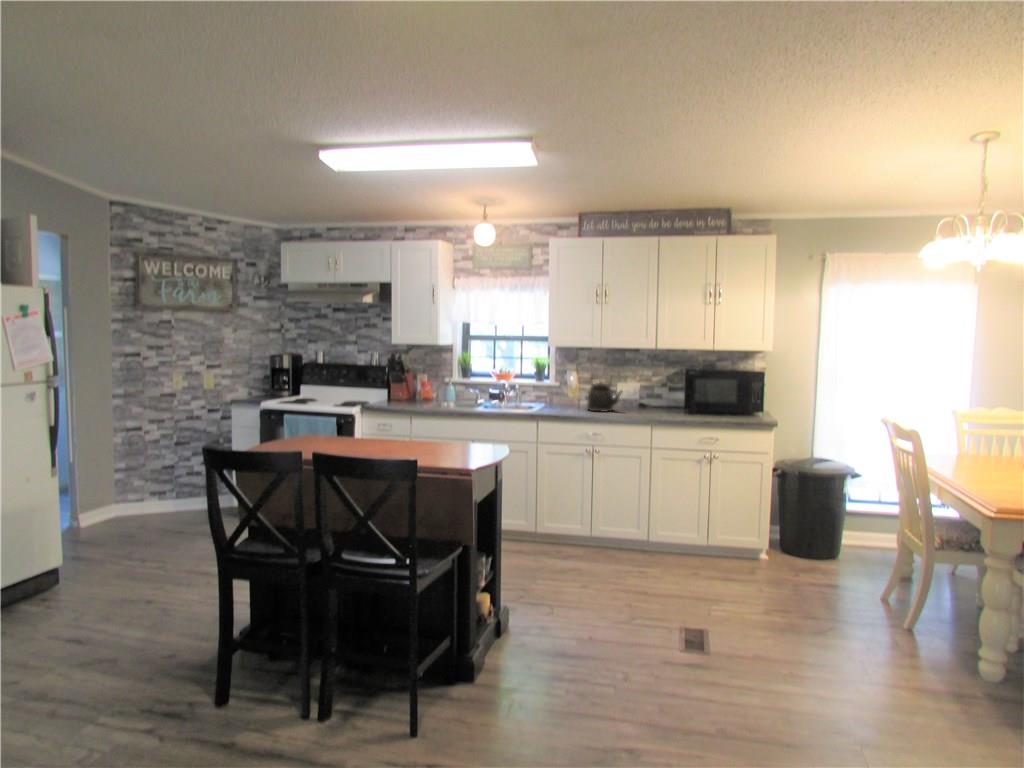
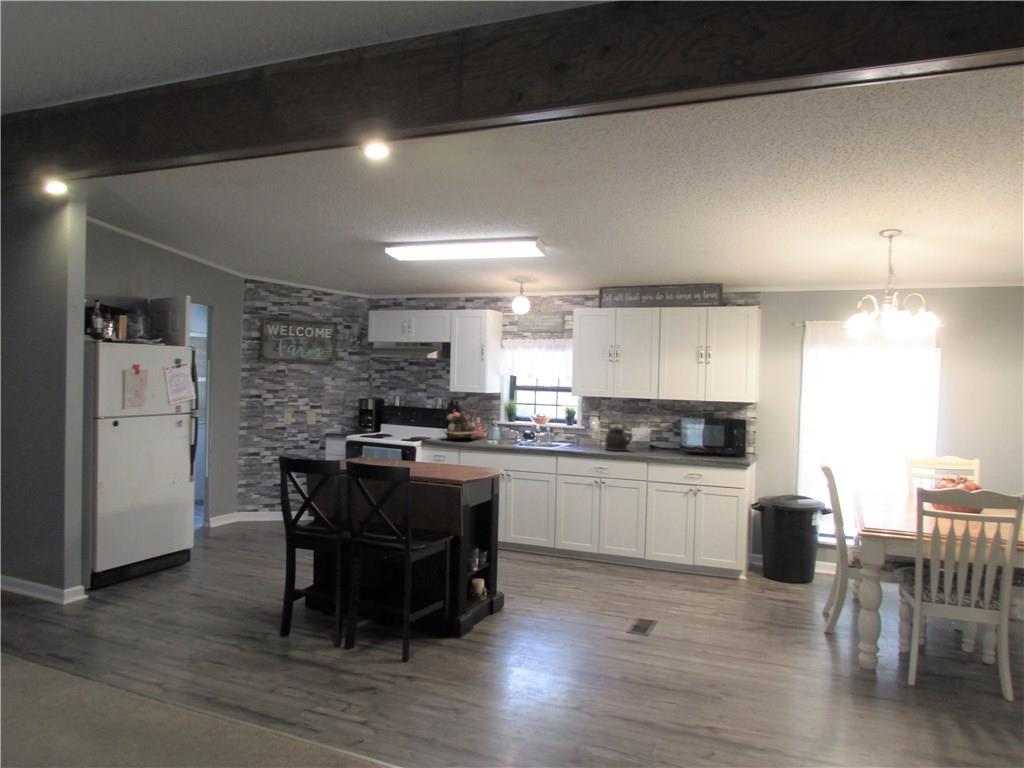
flower arrangement: none [380,364,433,403] -> present [442,409,480,438]

